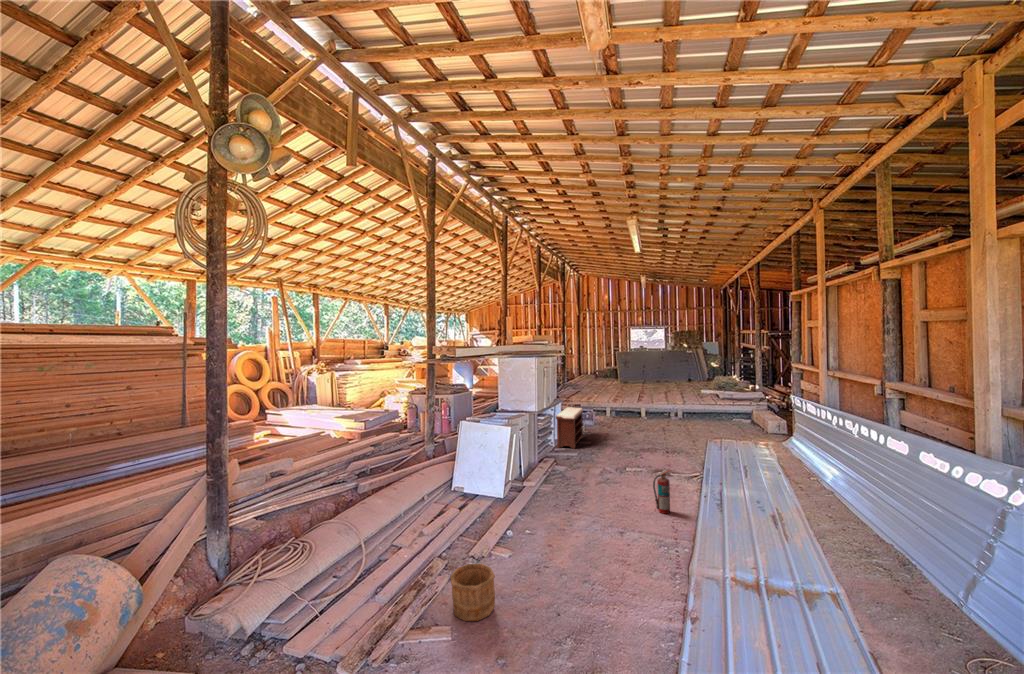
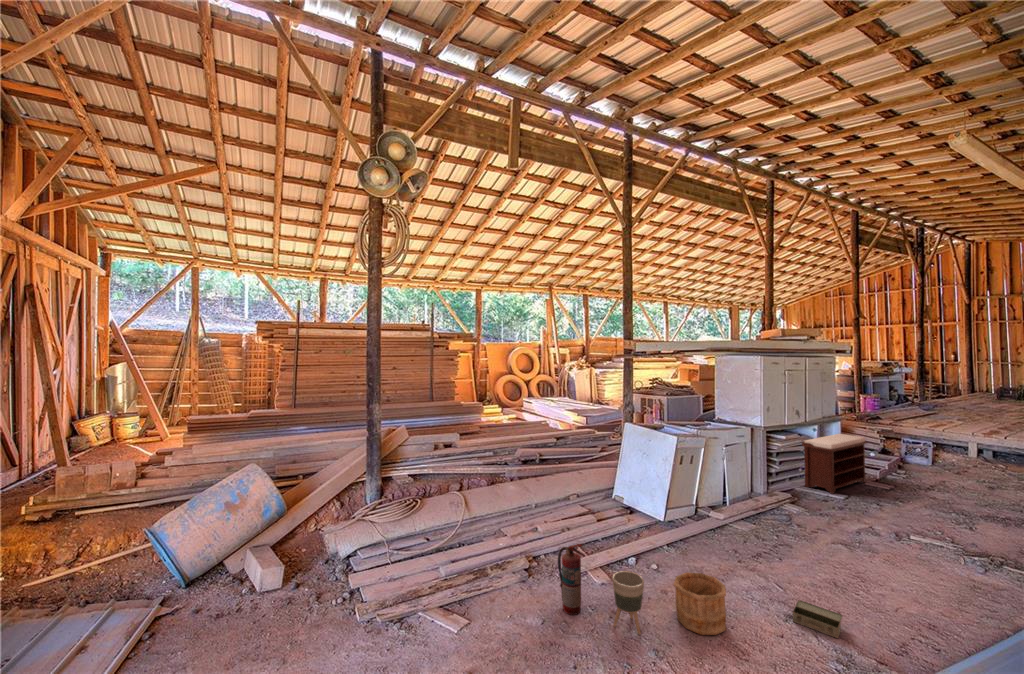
fire extinguisher: present [653,471,671,514] -> present [558,545,585,615]
toolbox: none [627,516,655,531] -> present [793,600,842,638]
planter: none [549,530,574,577] -> present [612,571,644,634]
wooden bucket: present [450,564,495,621] -> present [674,572,726,635]

